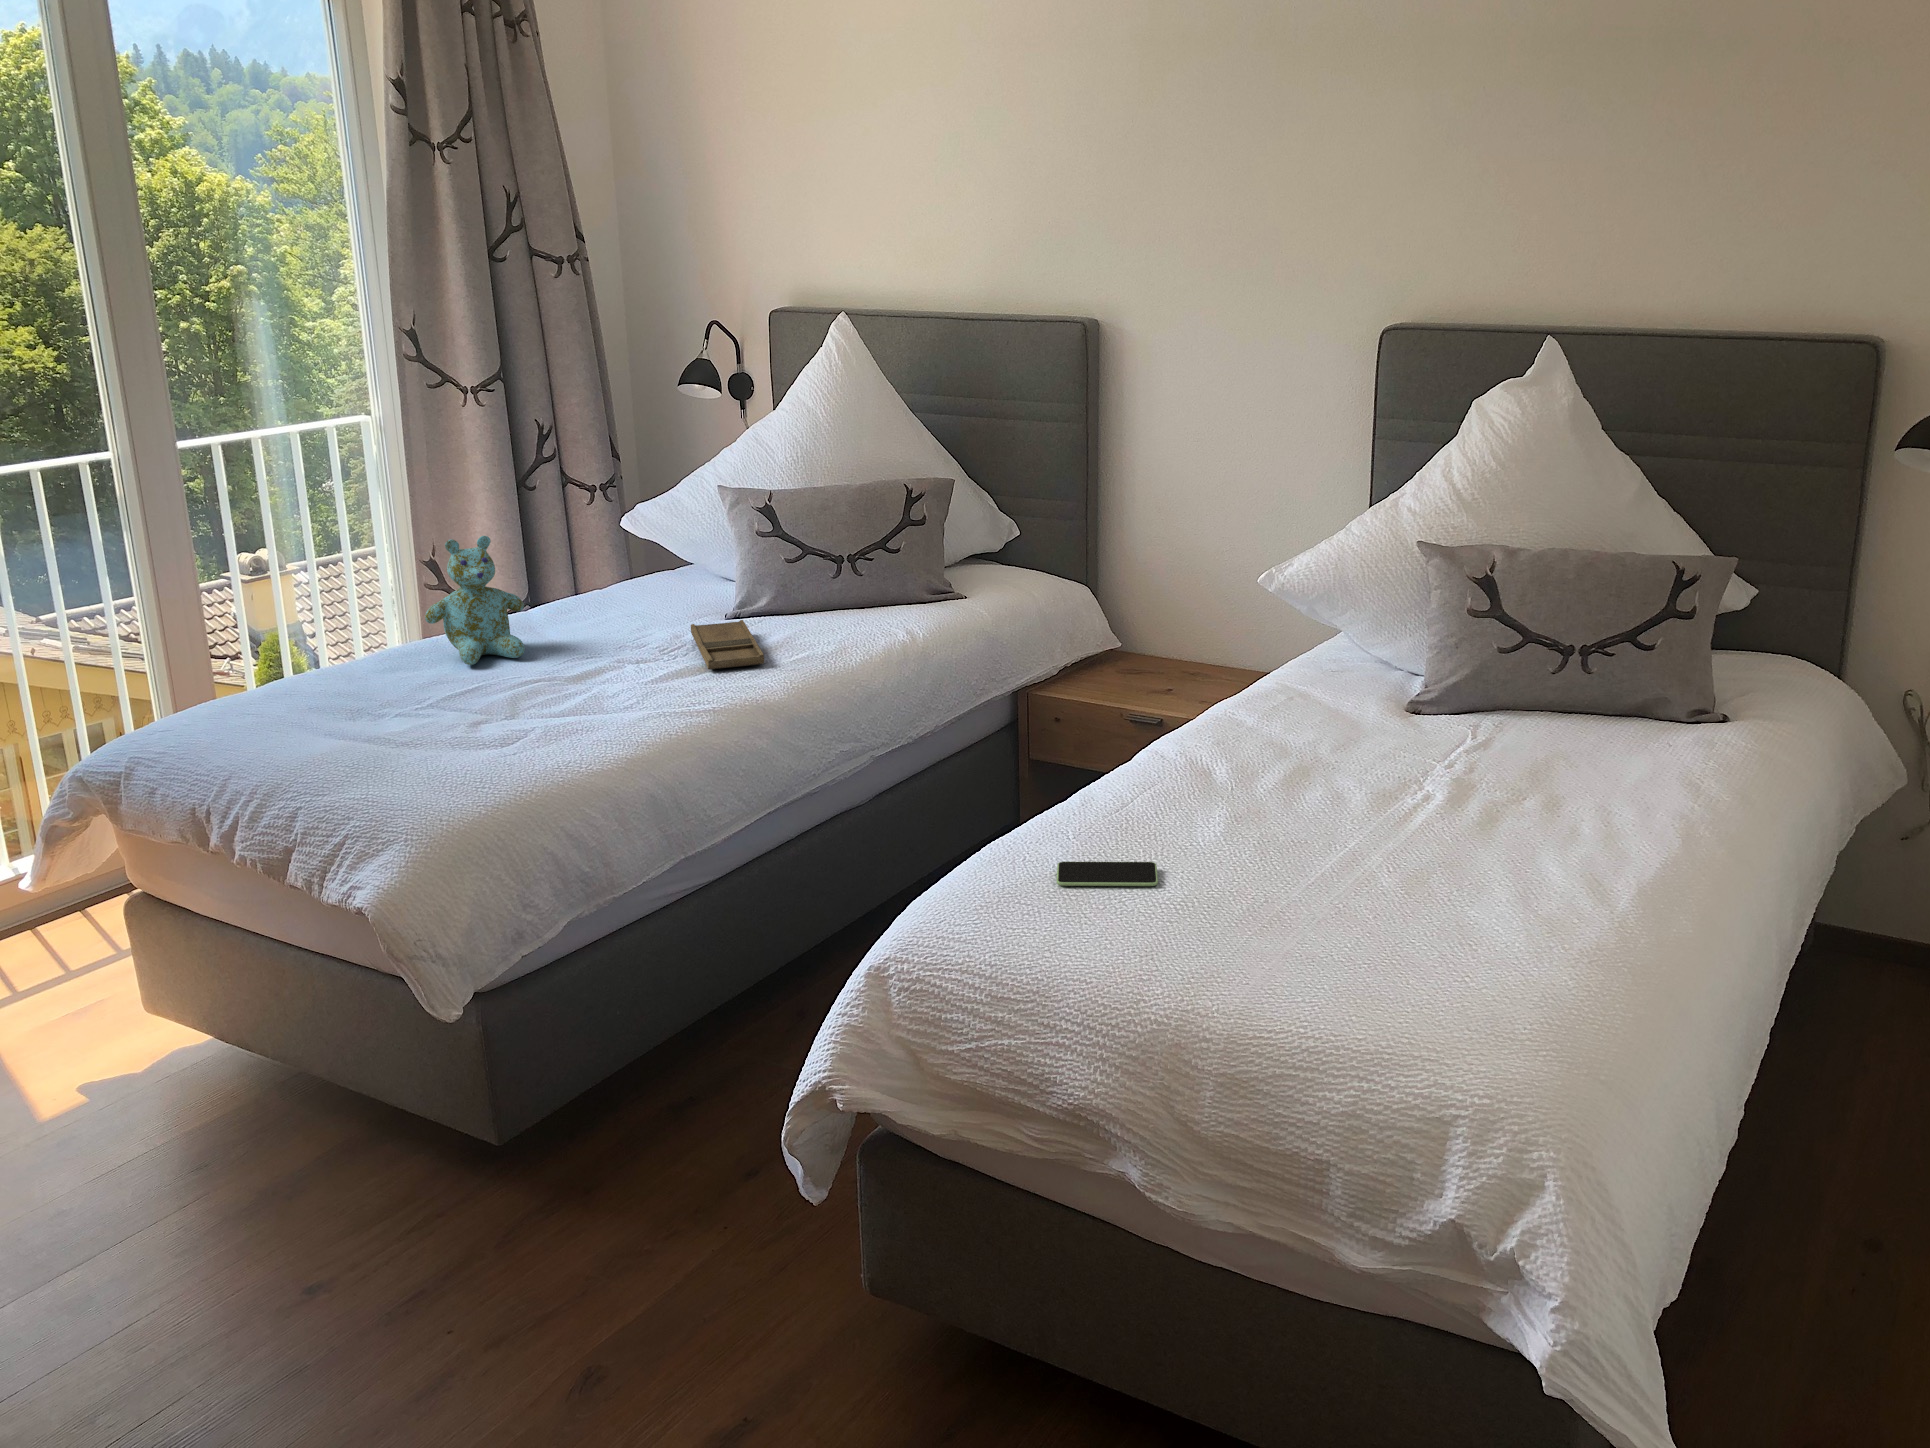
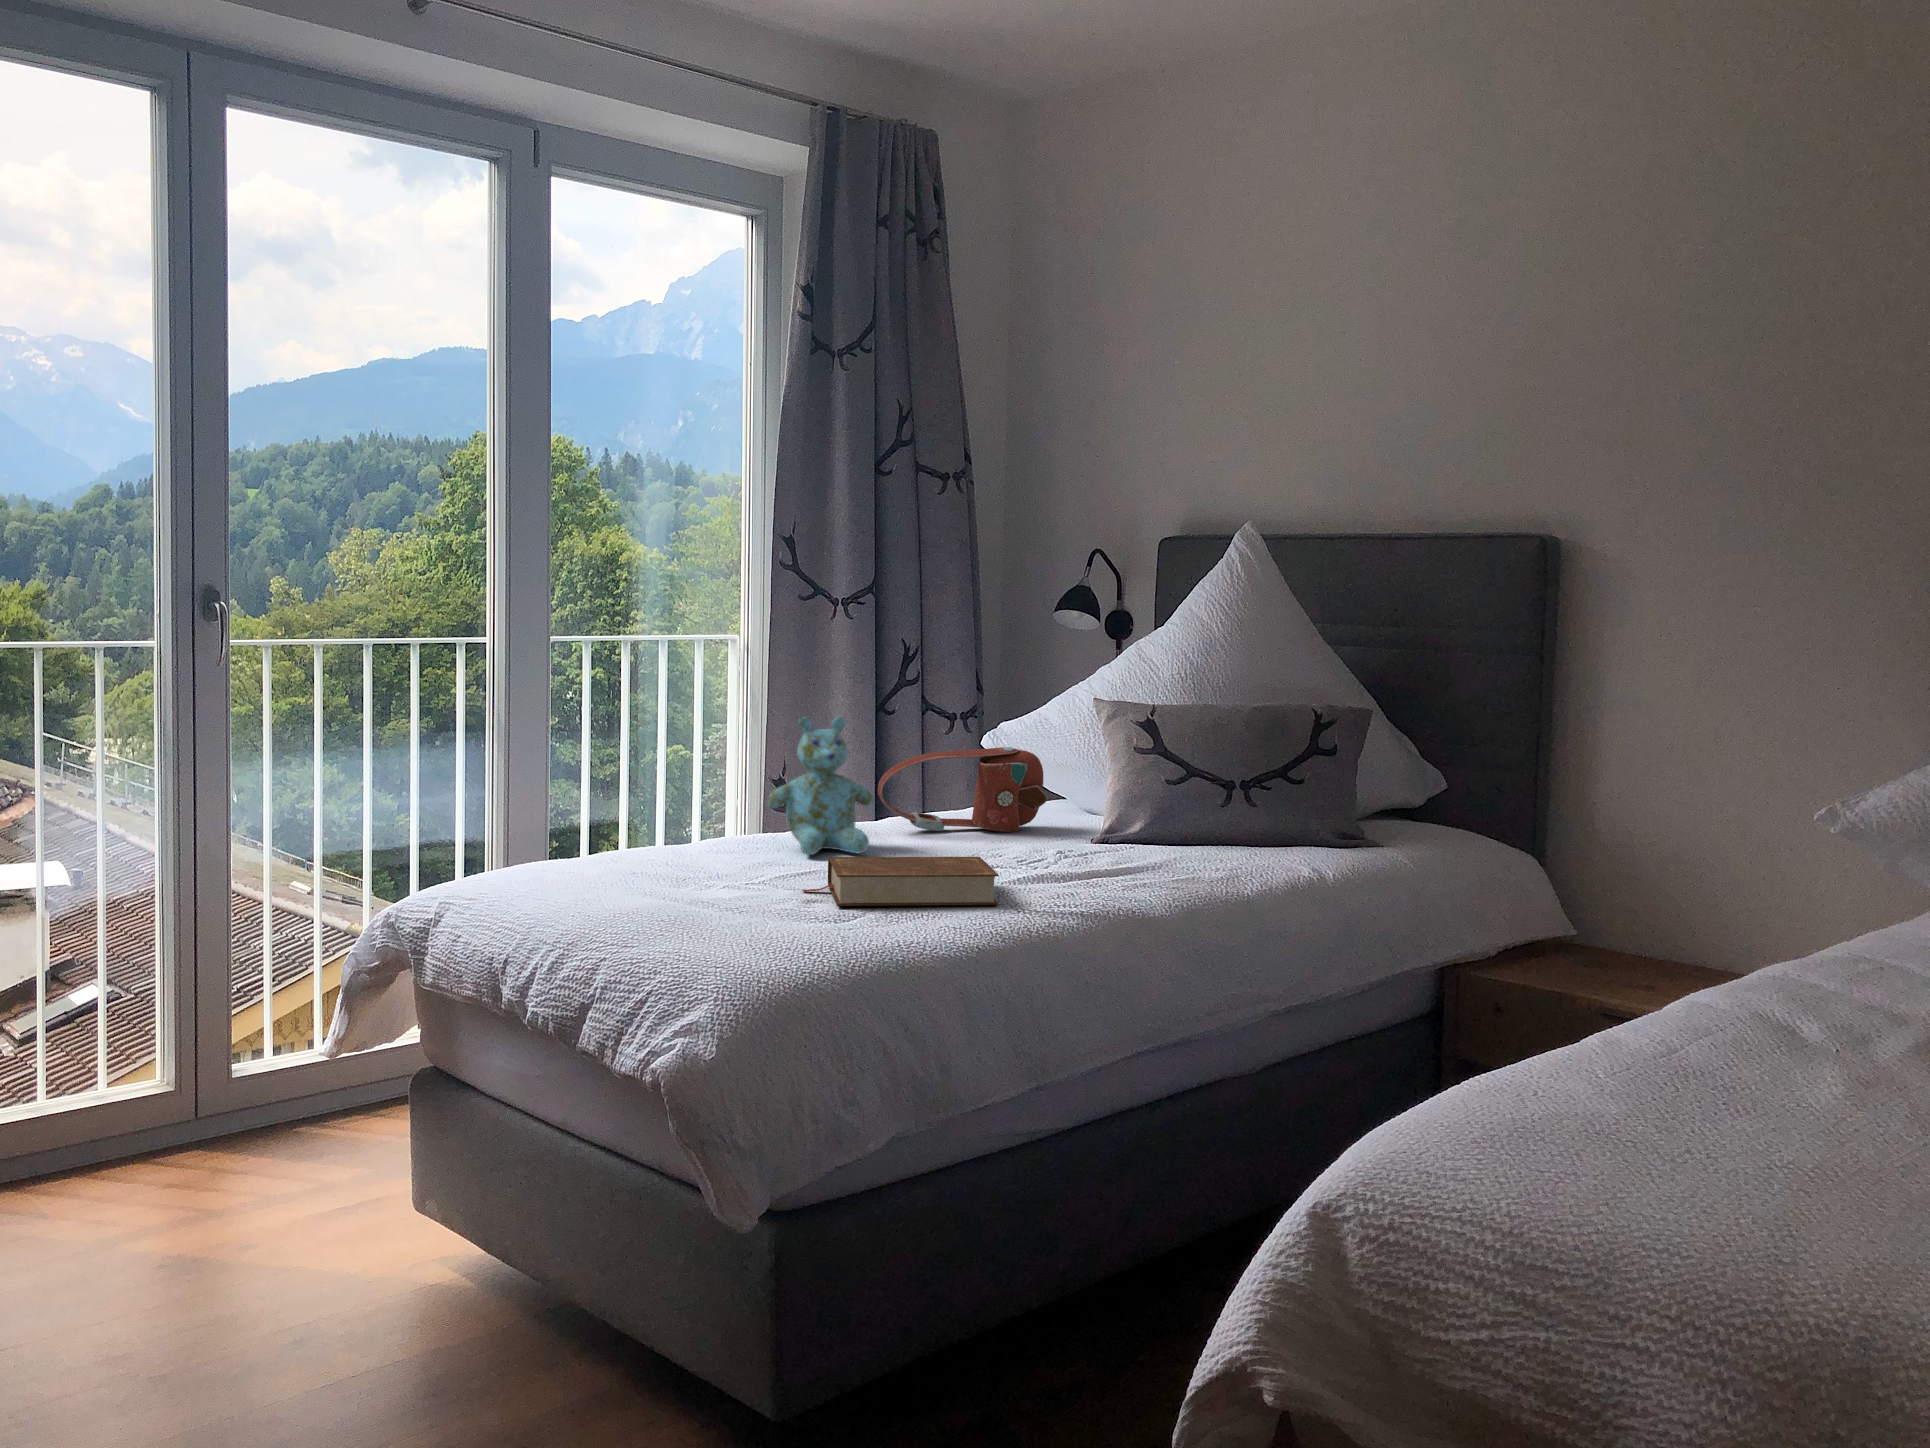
handbag: none [527,540,684,621] -> present [878,747,1048,832]
tray: present [691,620,764,669] -> none [1055,836,1142,879]
book: none [467,662,643,726] -> present [802,857,999,906]
smartphone: present [1057,862,1158,886] -> none [1588,1098,1760,1144]

